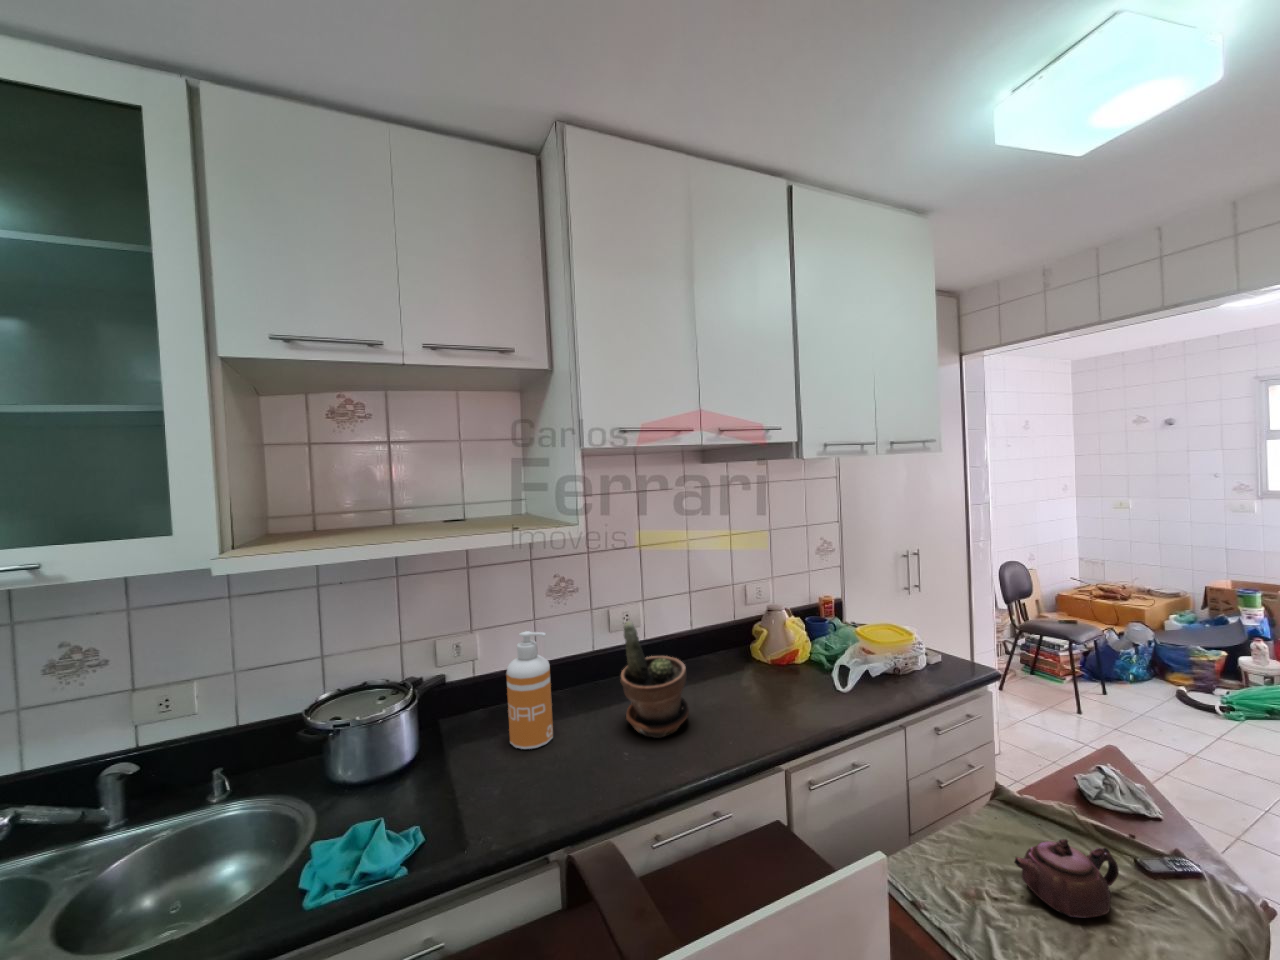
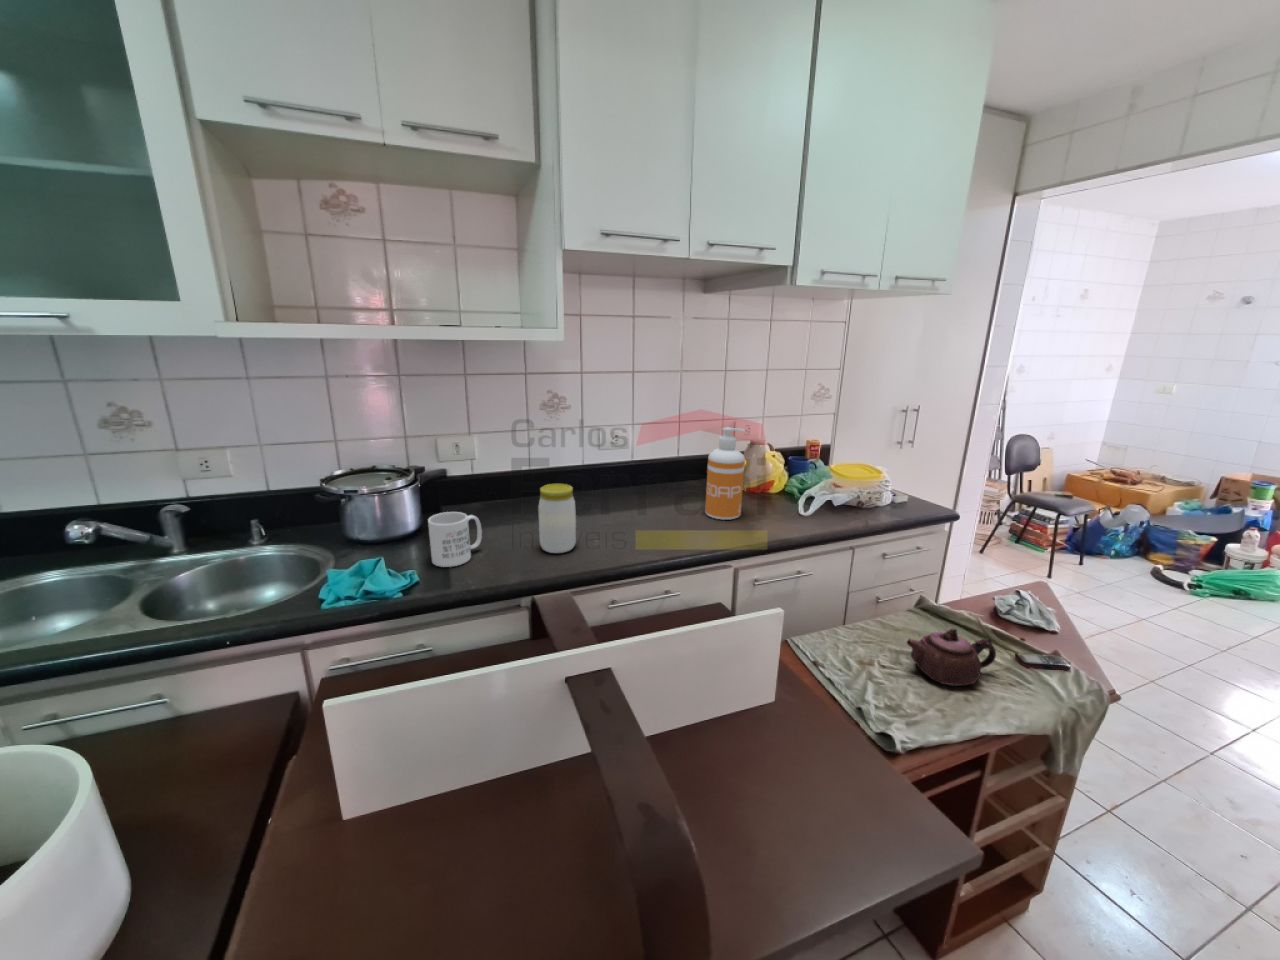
potted plant: present [620,622,689,738] -> none [596,431,656,531]
soap dispenser: present [506,631,553,749] -> present [705,427,745,519]
jar: none [563,692,607,781] -> present [538,484,576,553]
mug: none [437,741,498,818] -> present [428,512,482,567]

